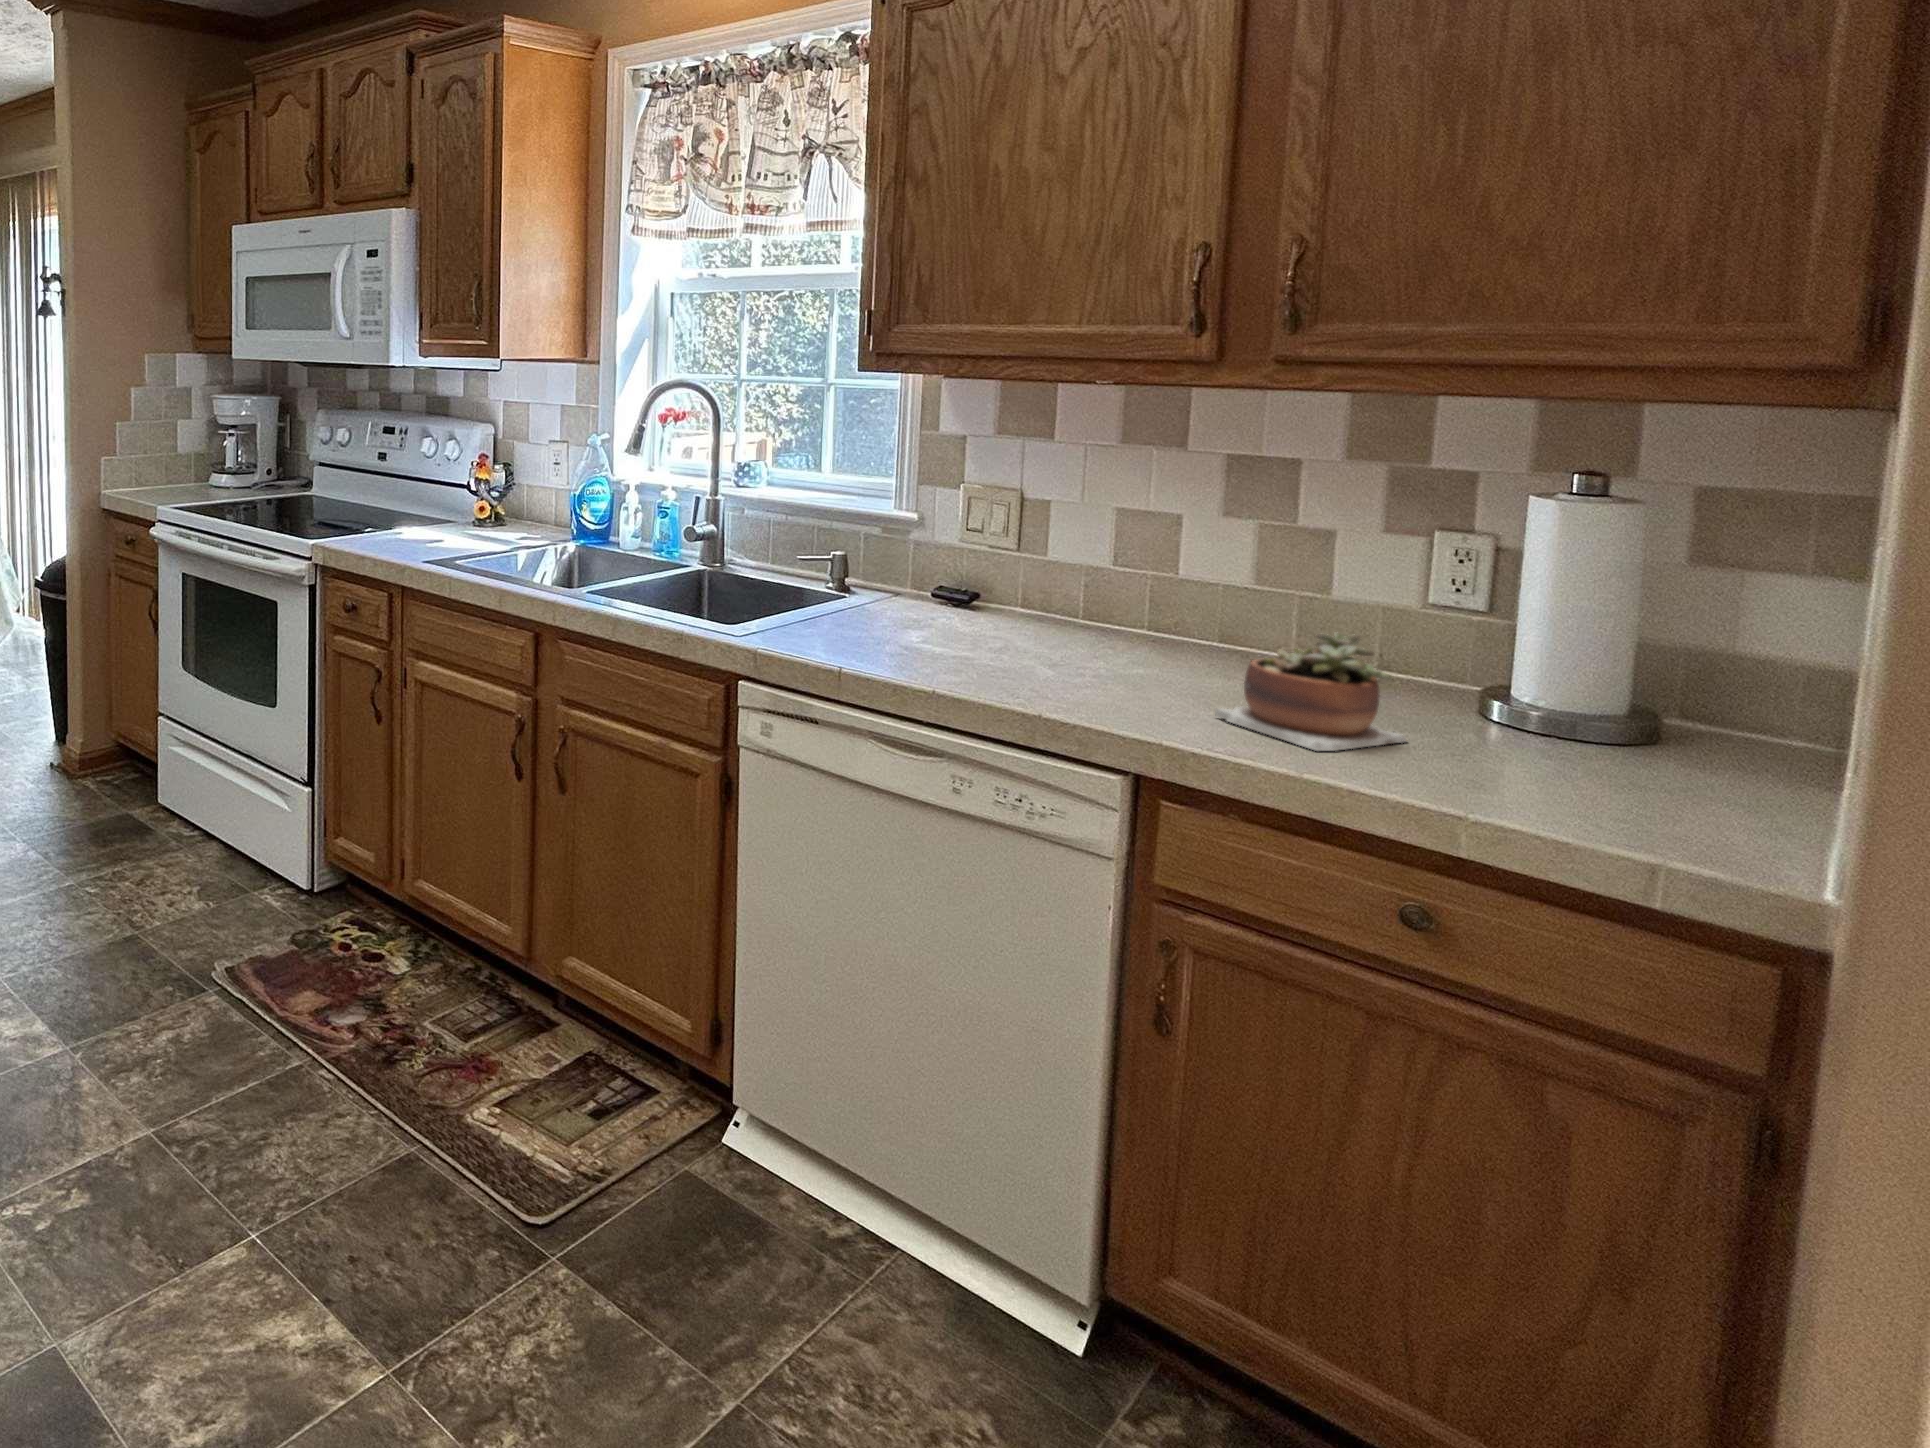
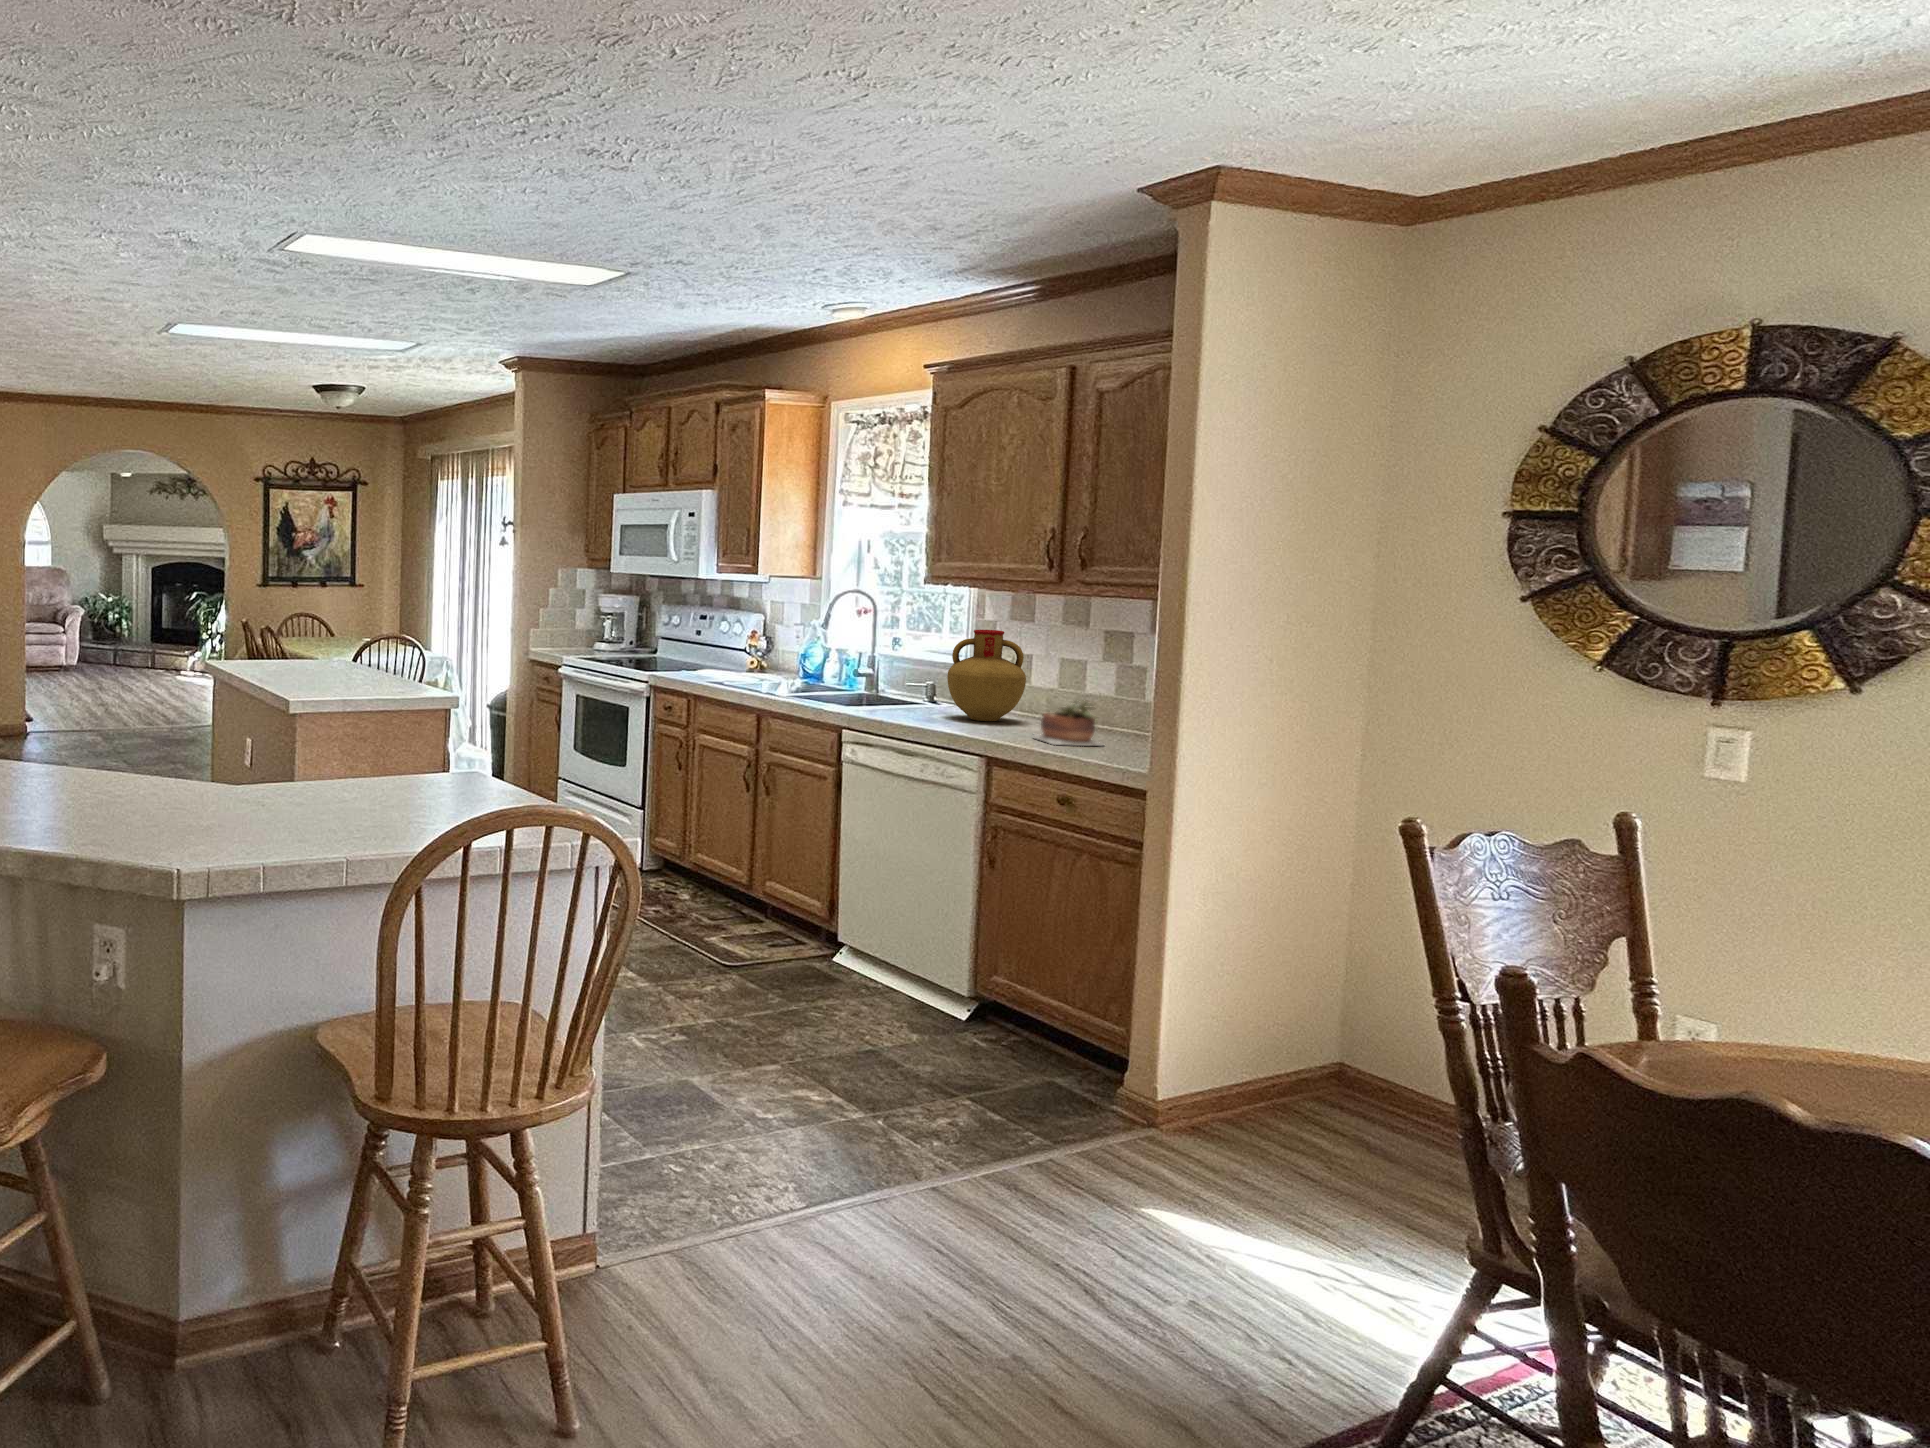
vase: none [937,462,1098,651] -> present [947,630,1026,721]

